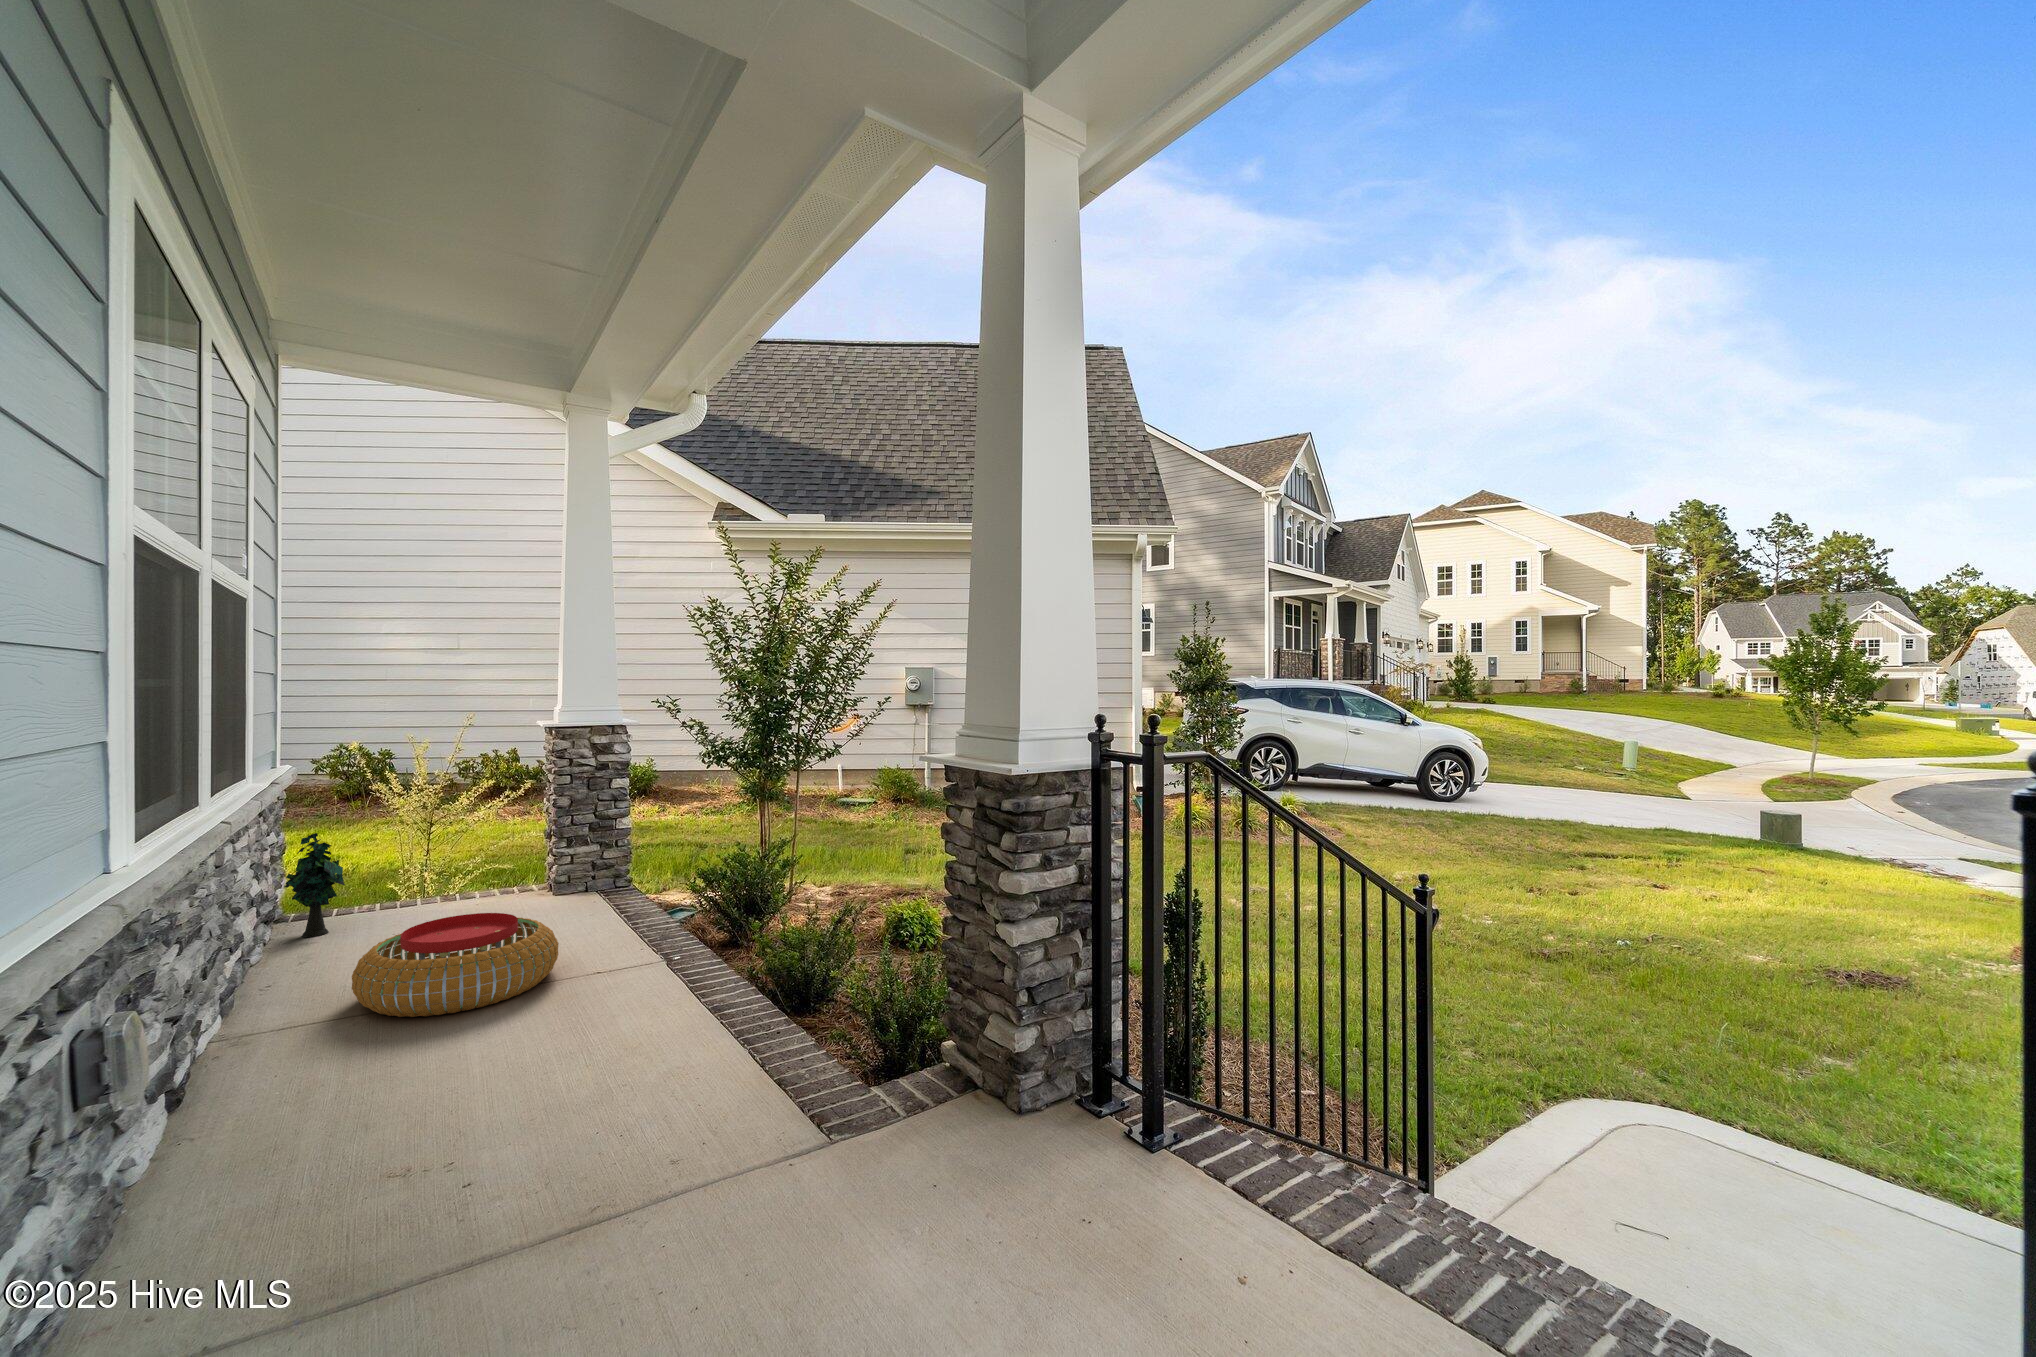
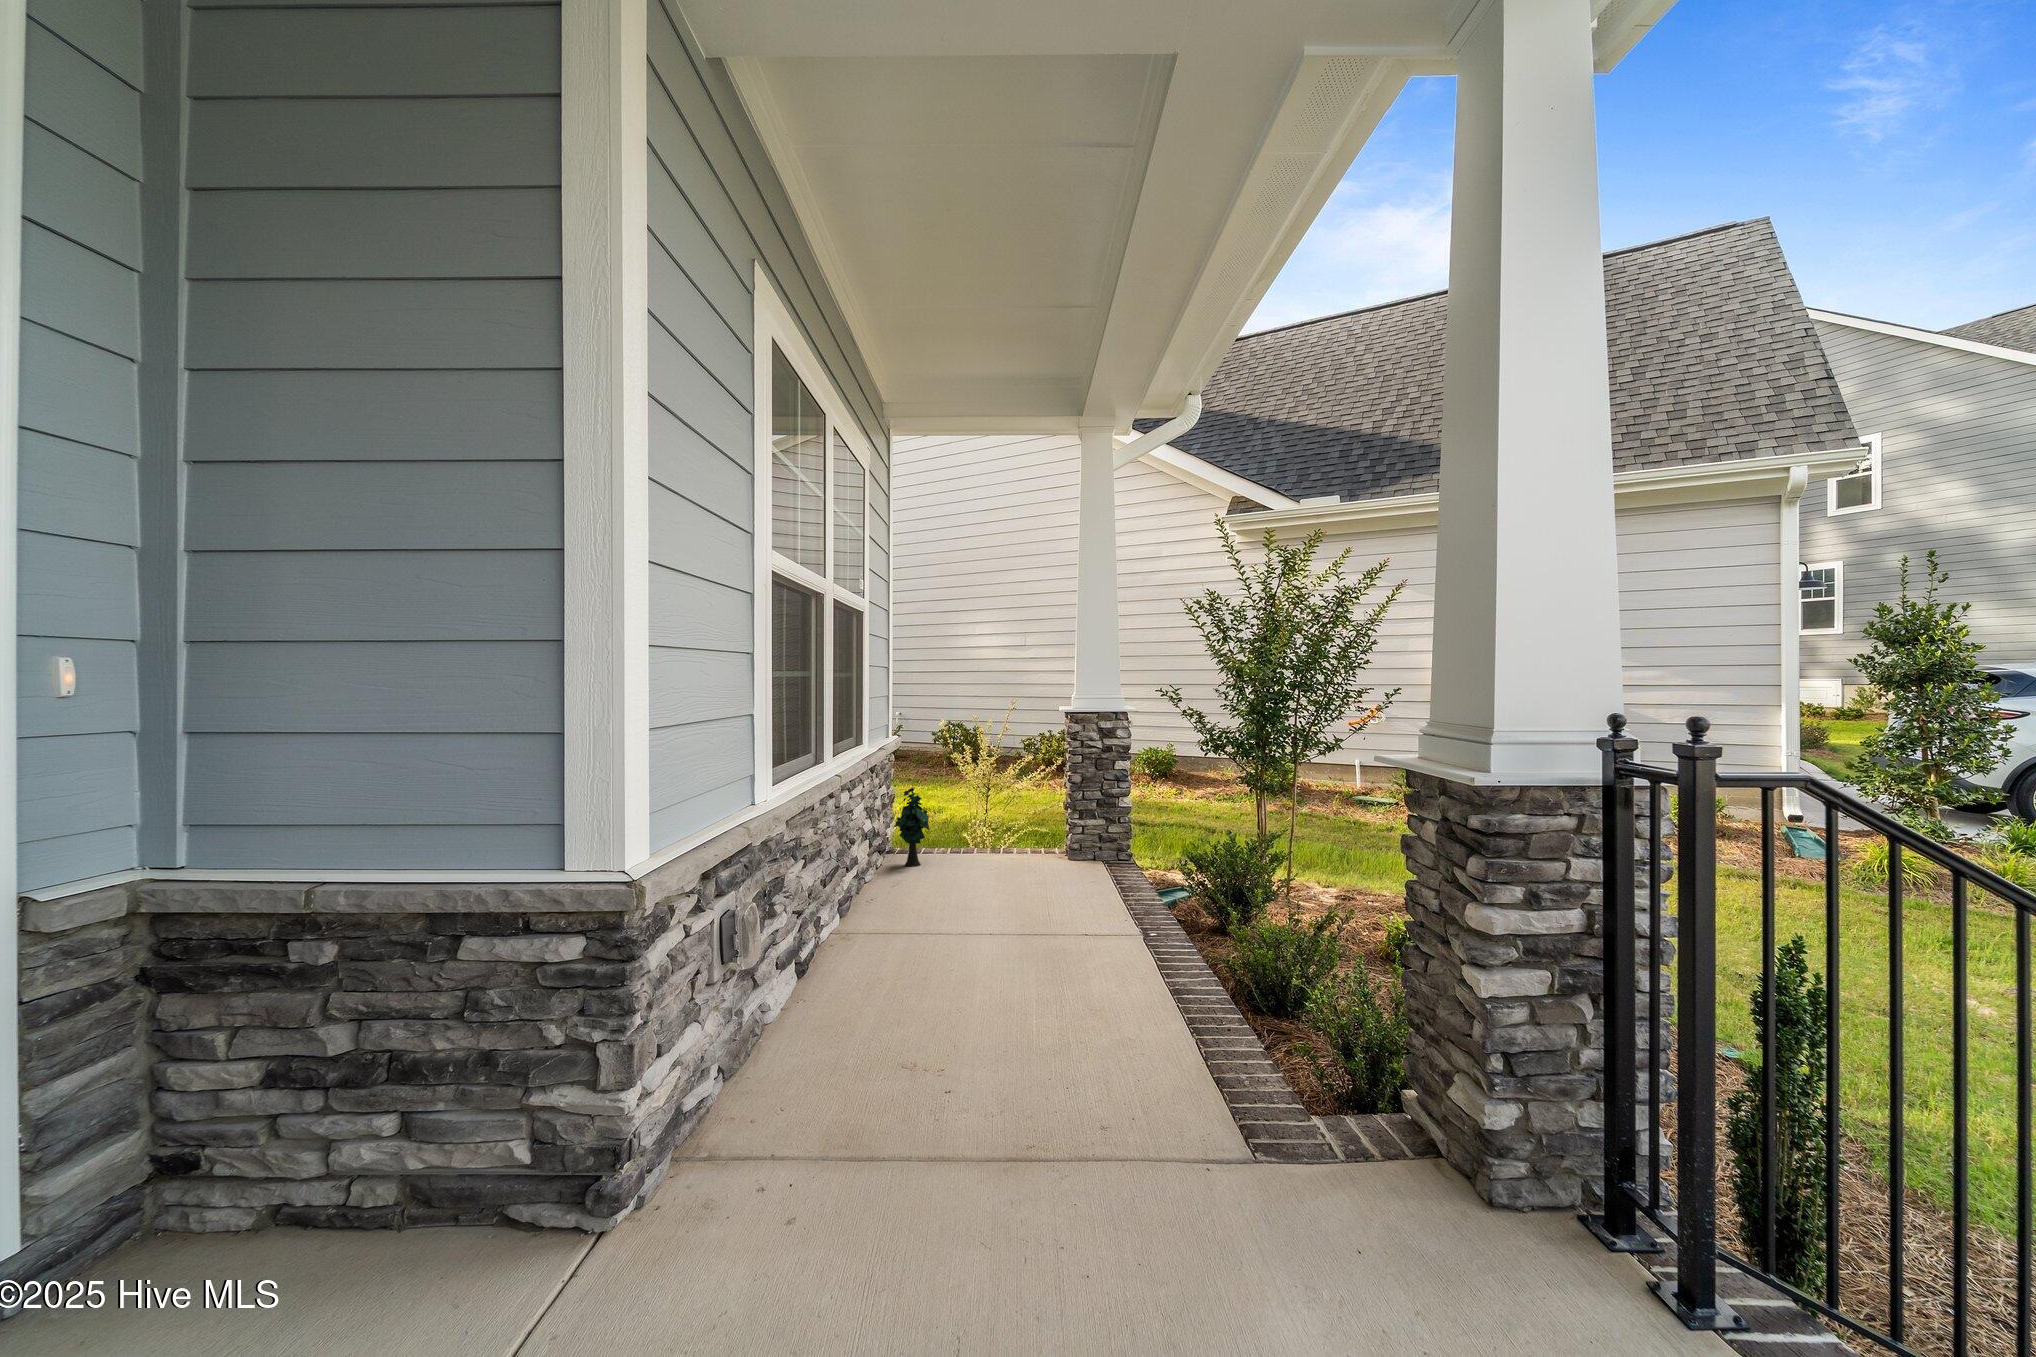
pouf: present [352,913,559,1017] -> none [917,865,1058,945]

